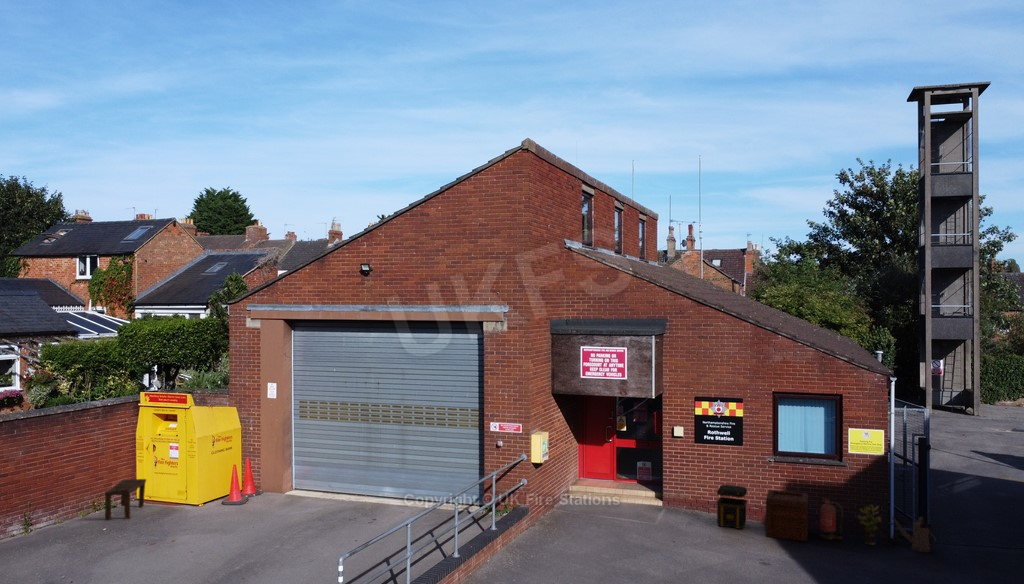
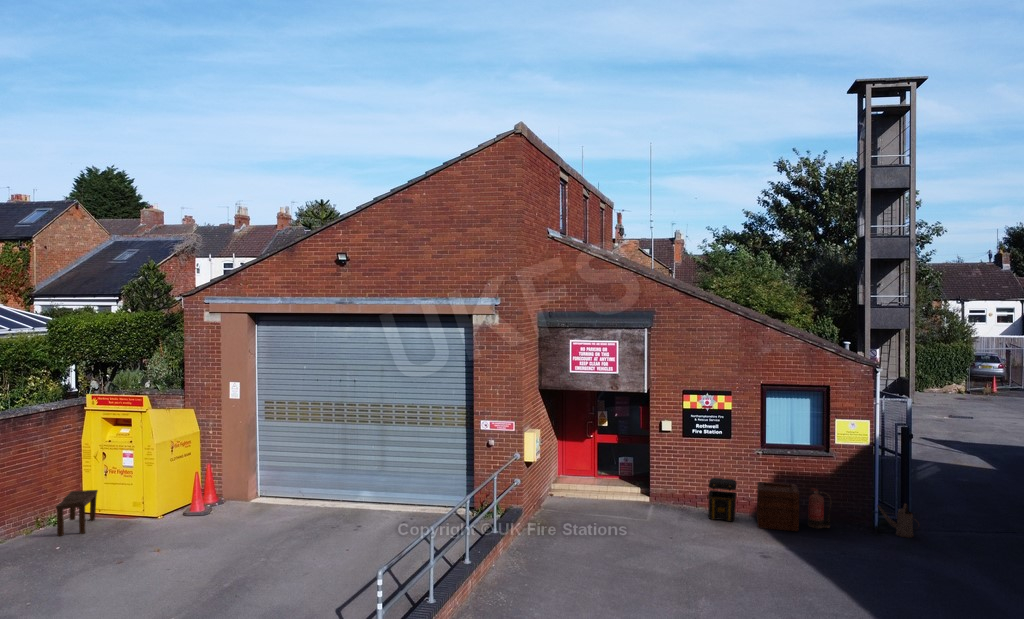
potted plant: present [858,505,881,545] -> none [846,492,868,533]

